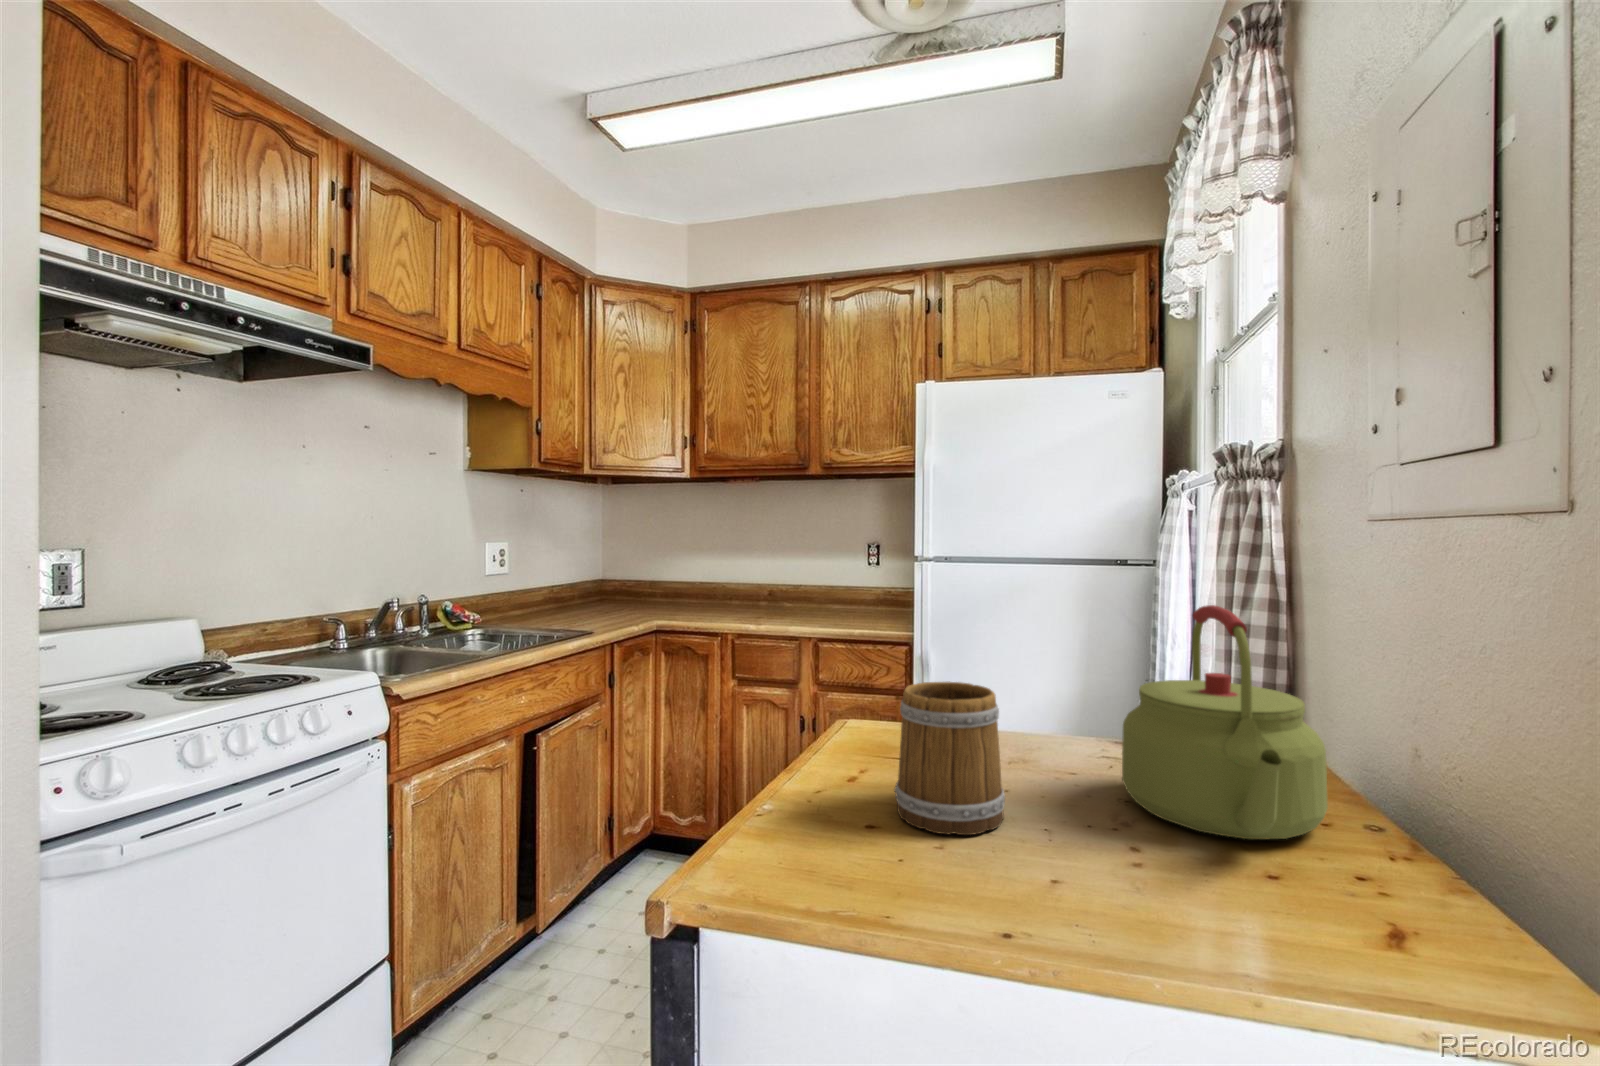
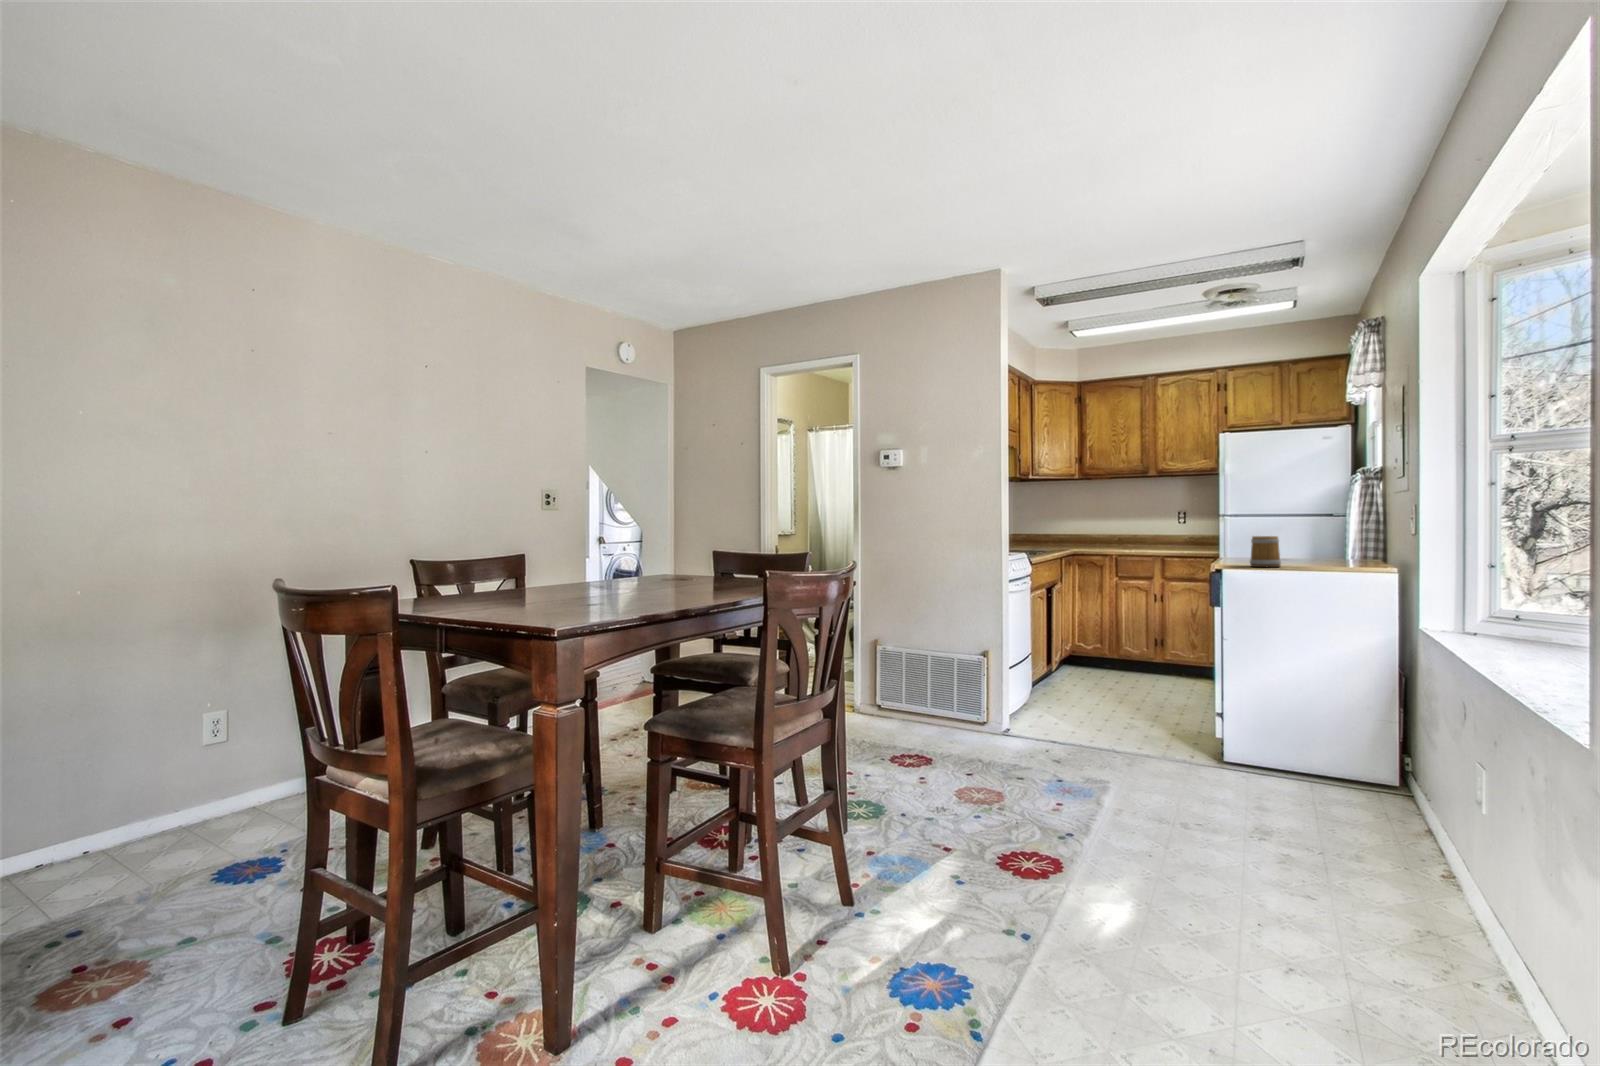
kettle: present [1122,605,1328,839] -> none [1315,515,1370,567]

